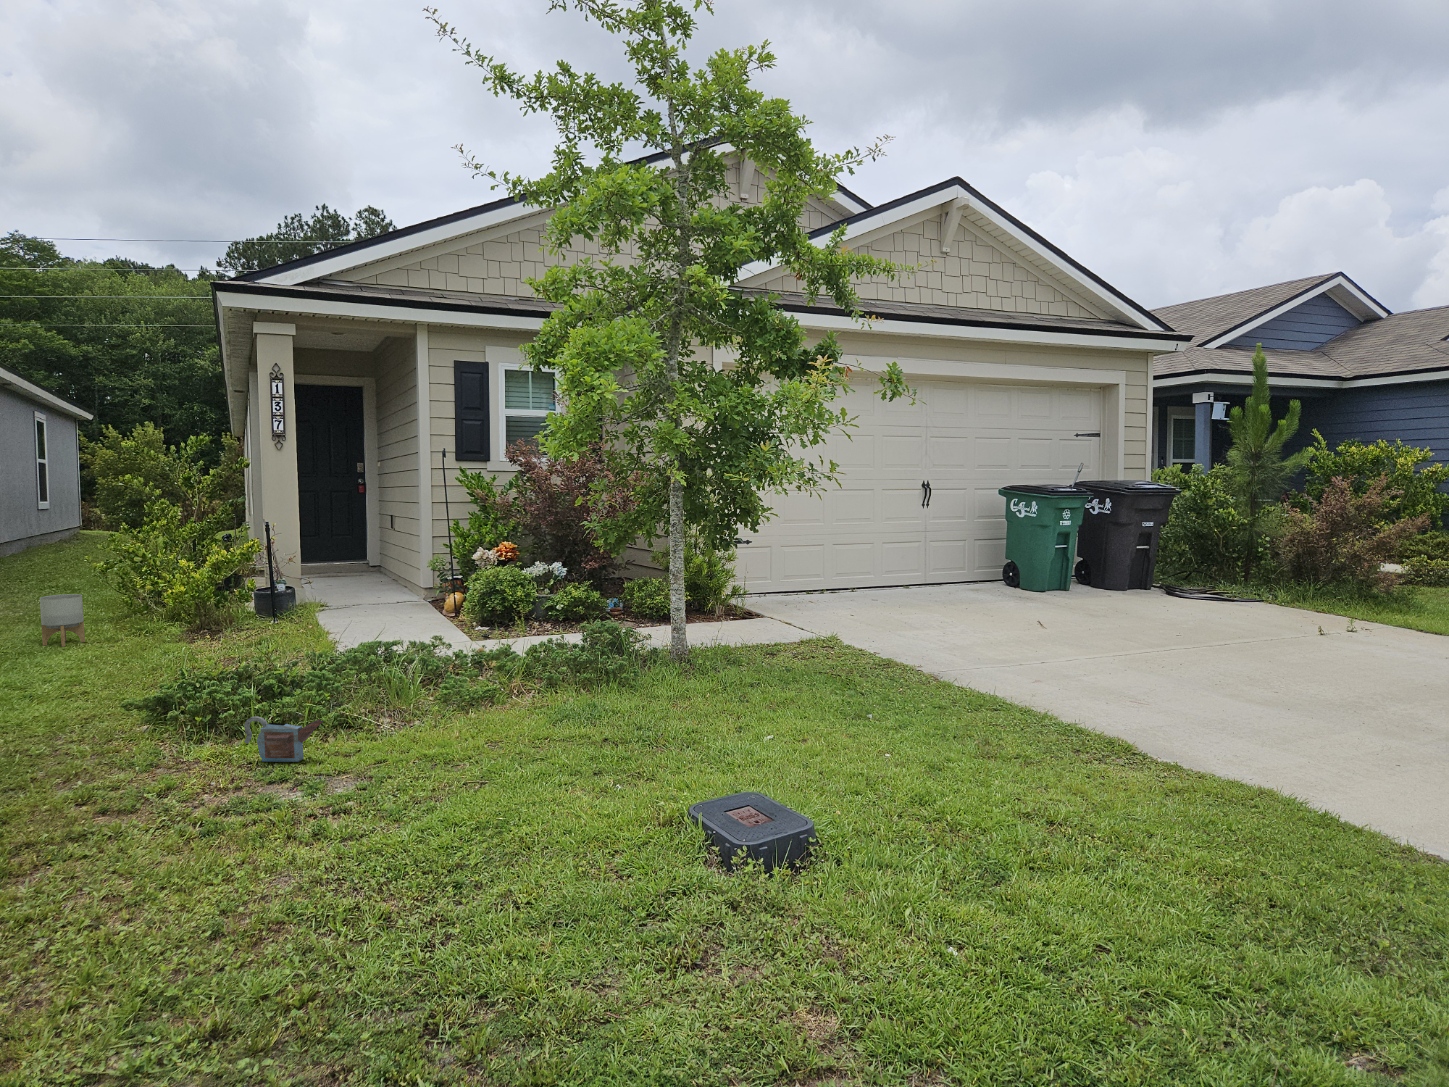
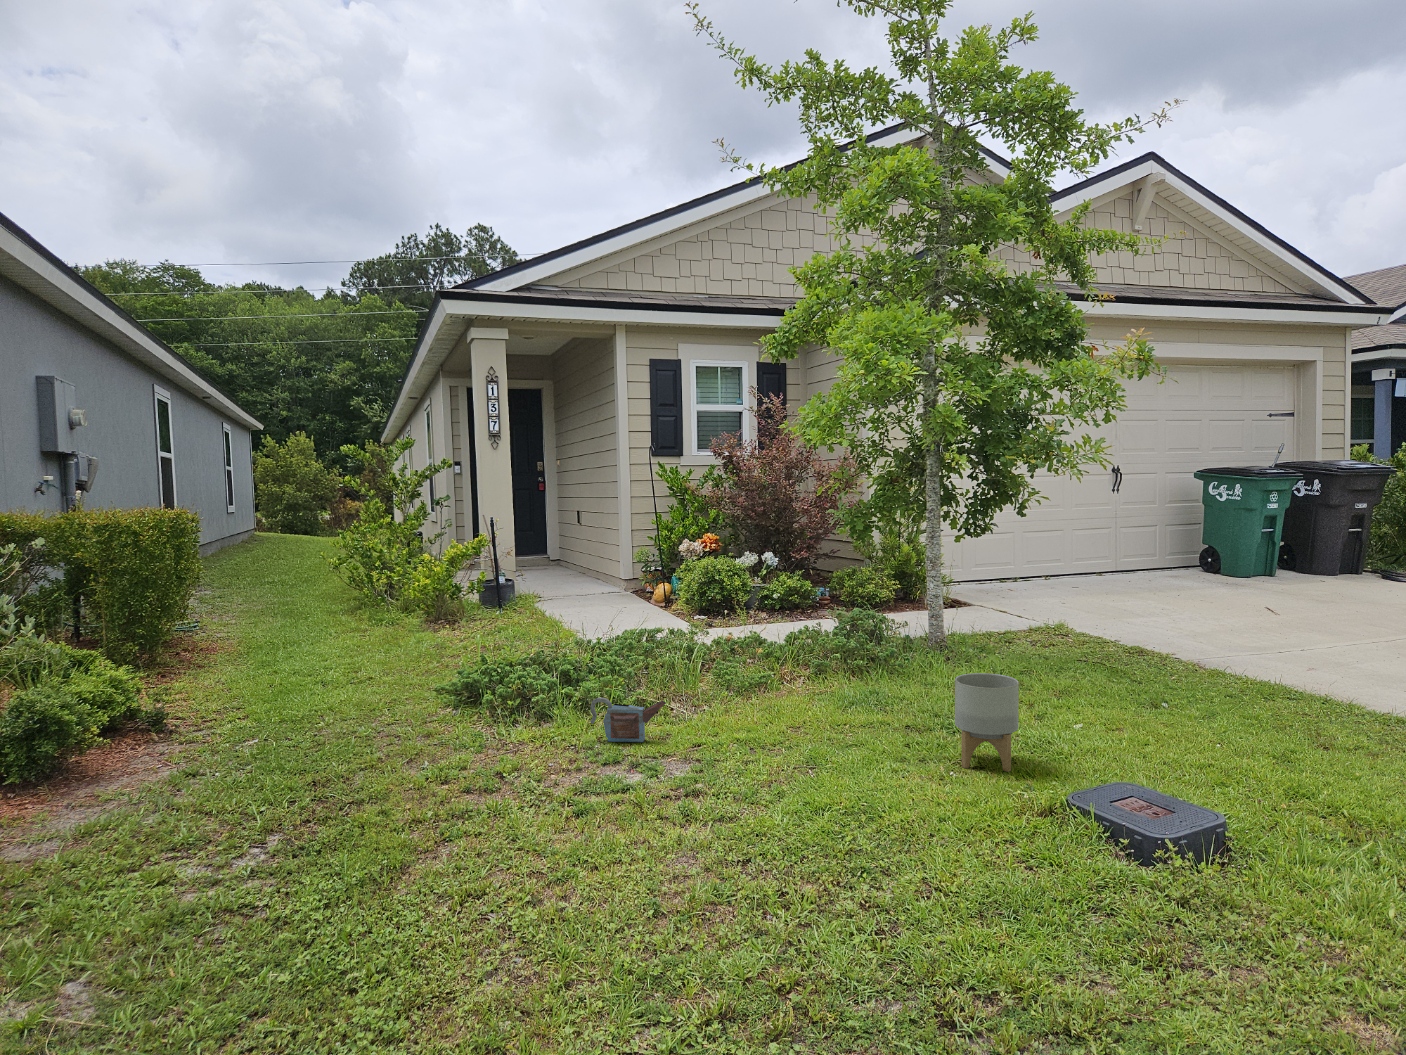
planter: present [40,594,85,647] -> present [955,673,1019,772]

